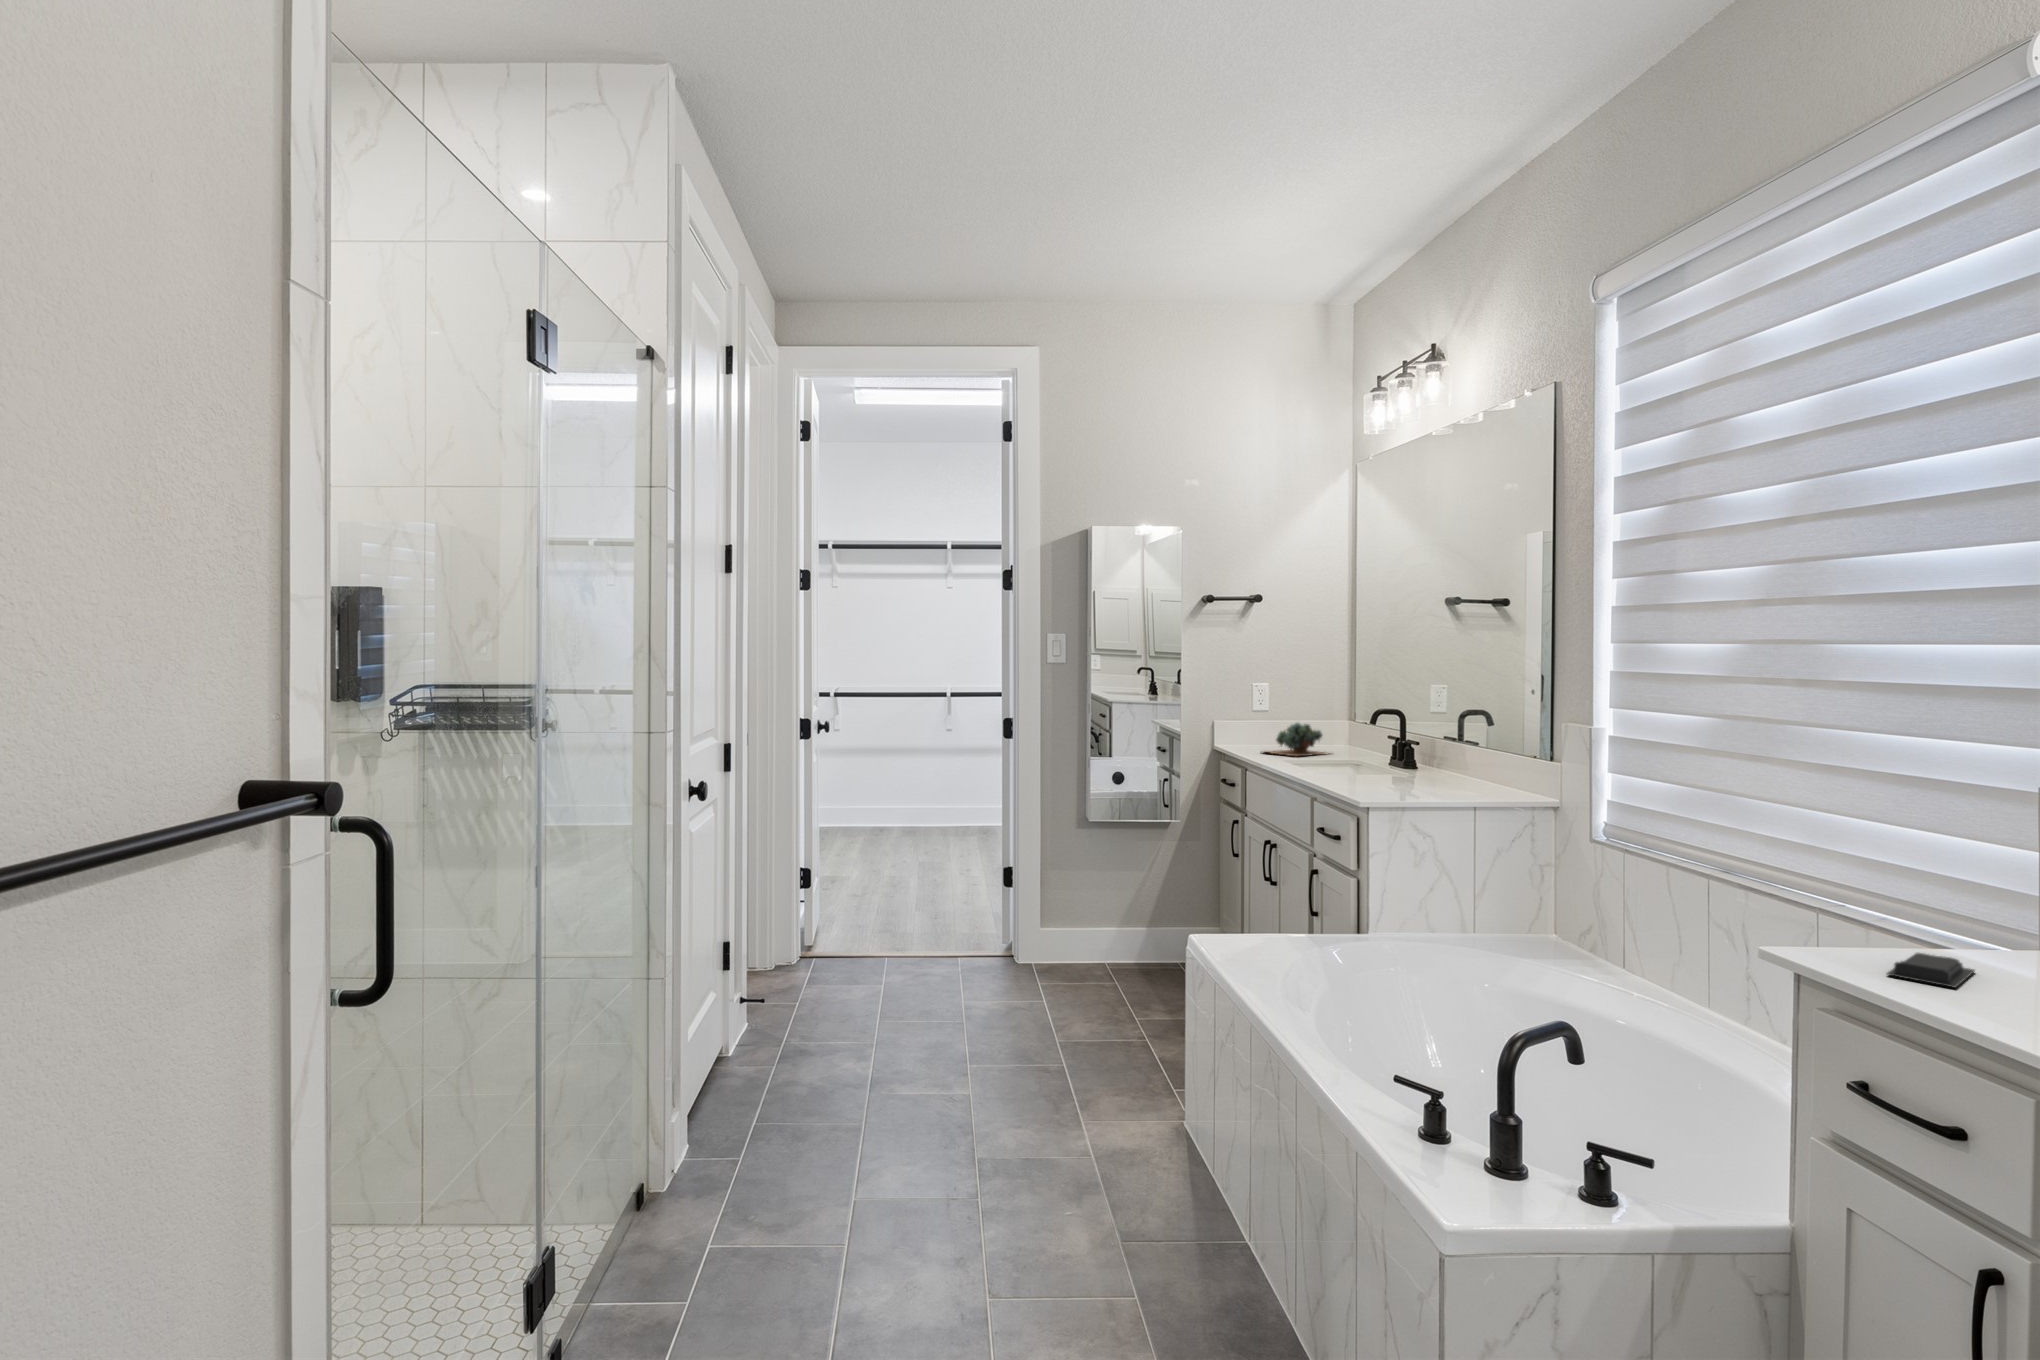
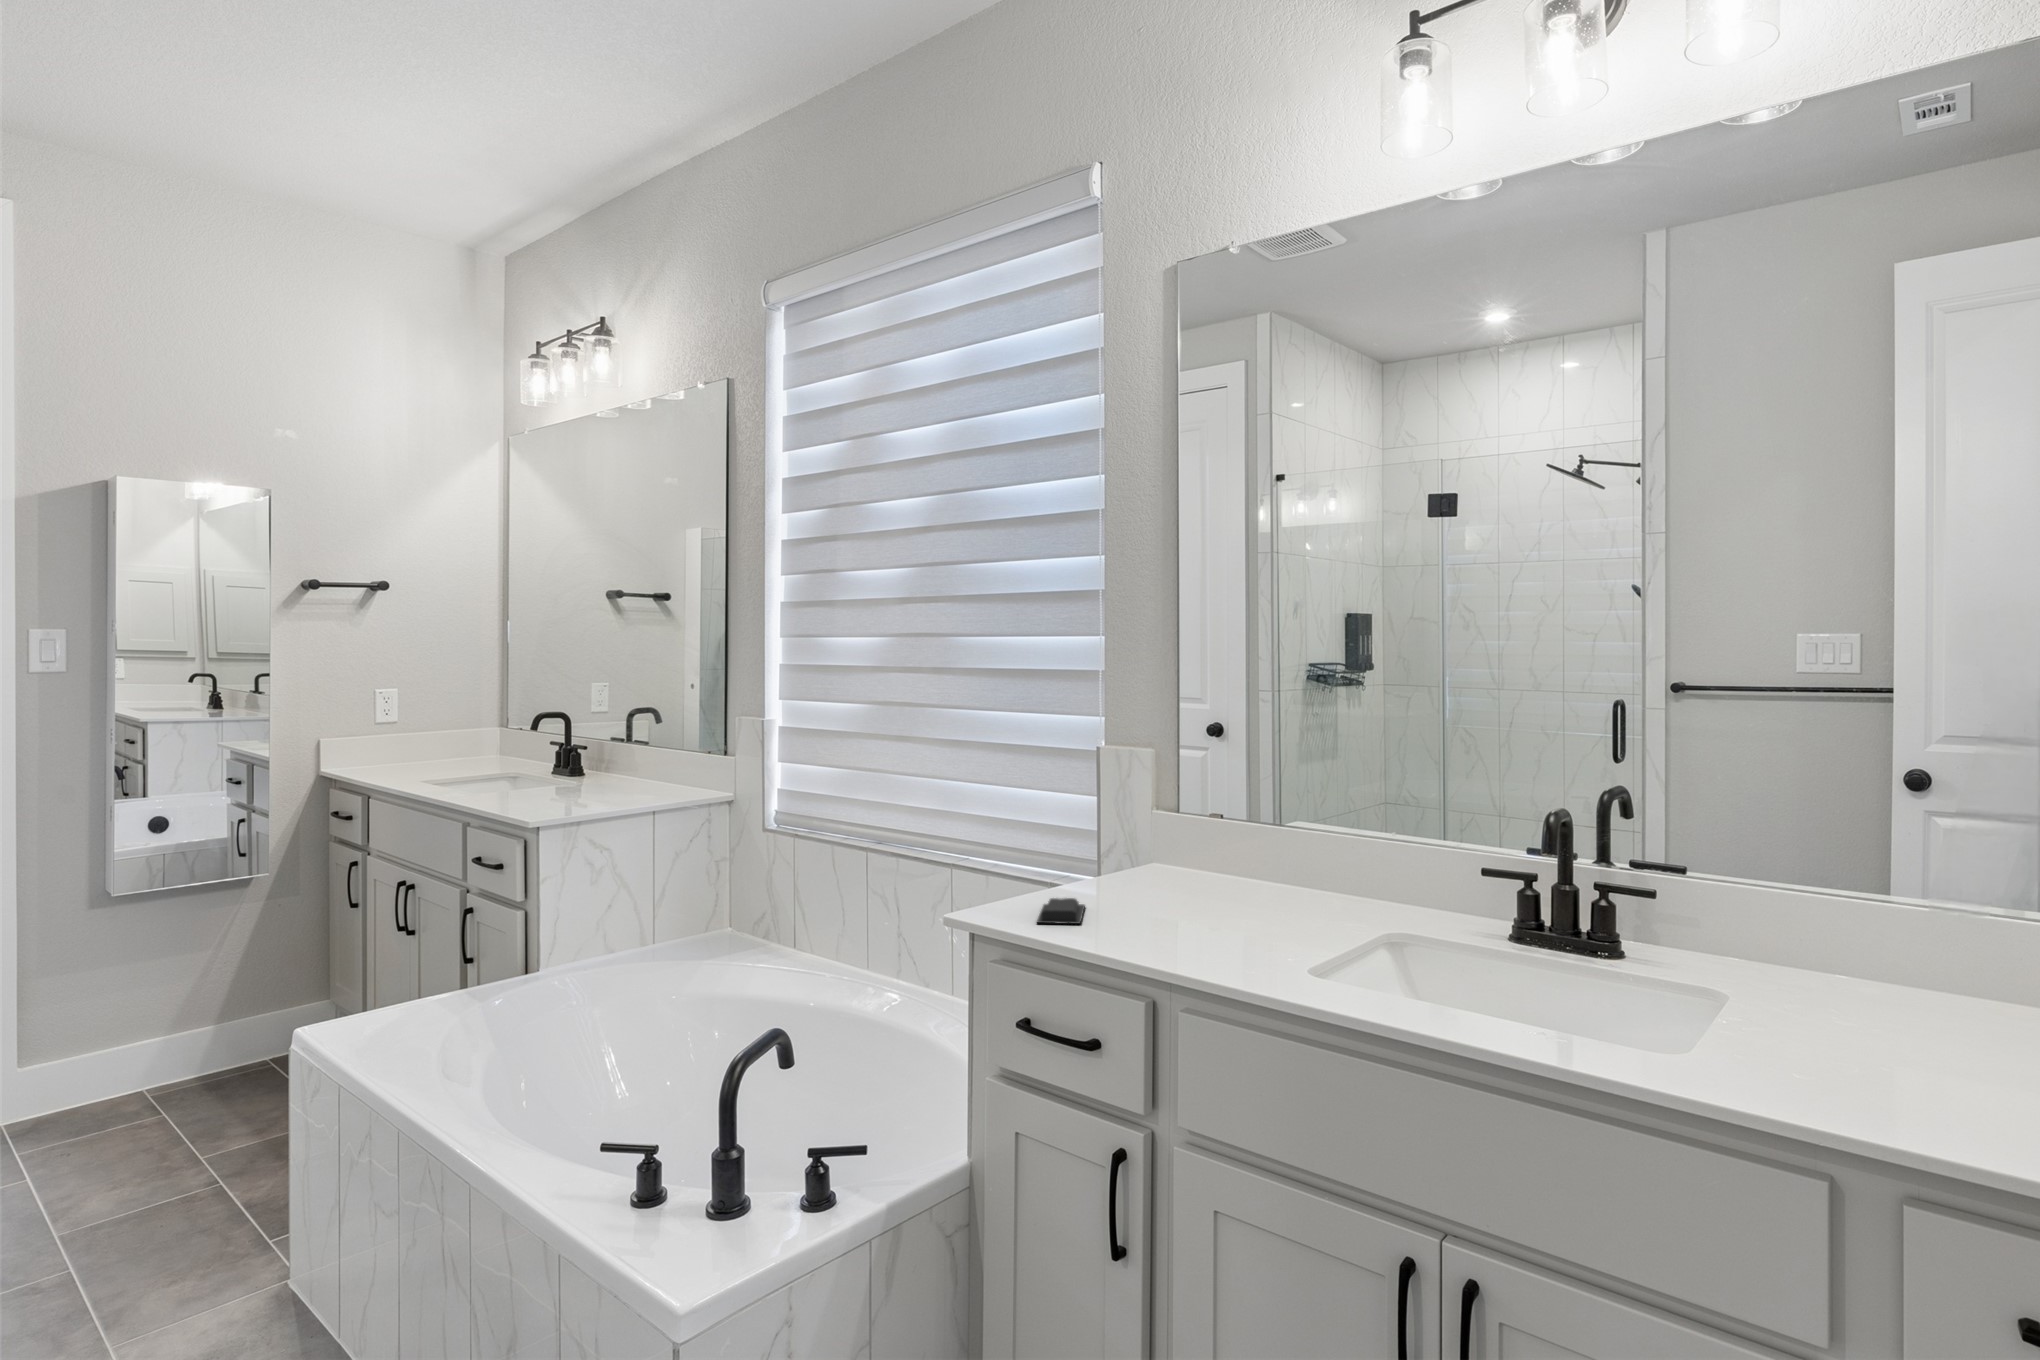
succulent plant: present [1261,723,1326,756] -> none [384,734,482,775]

